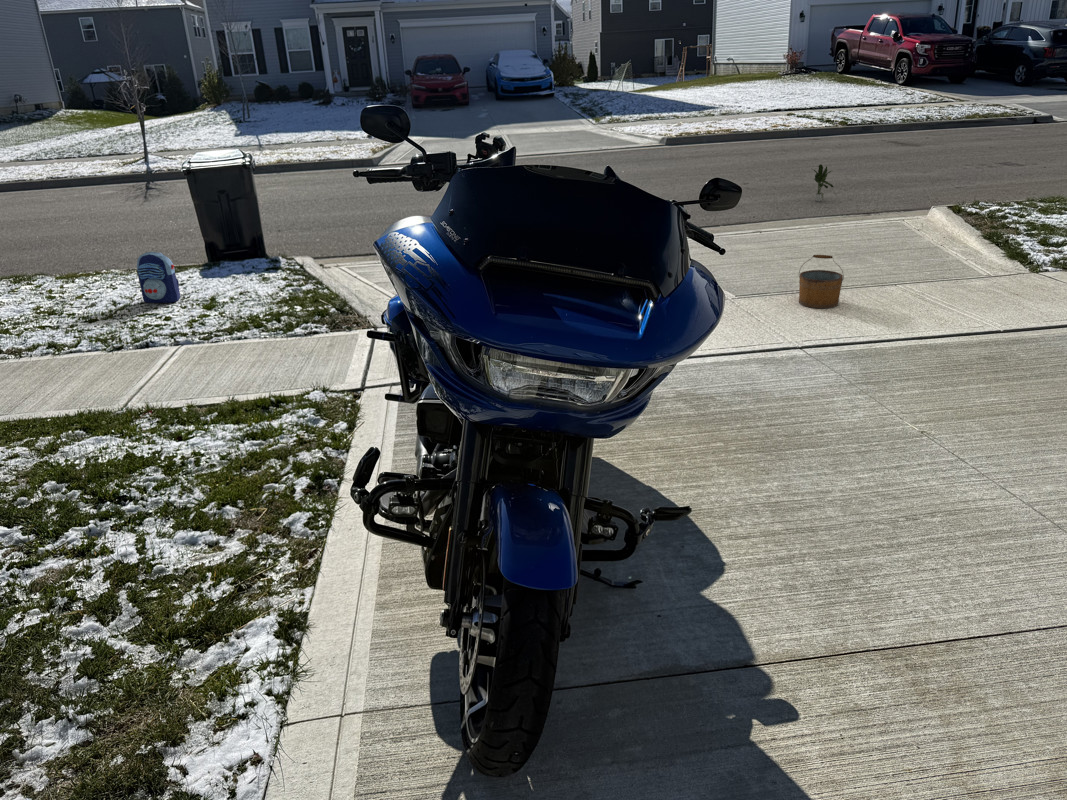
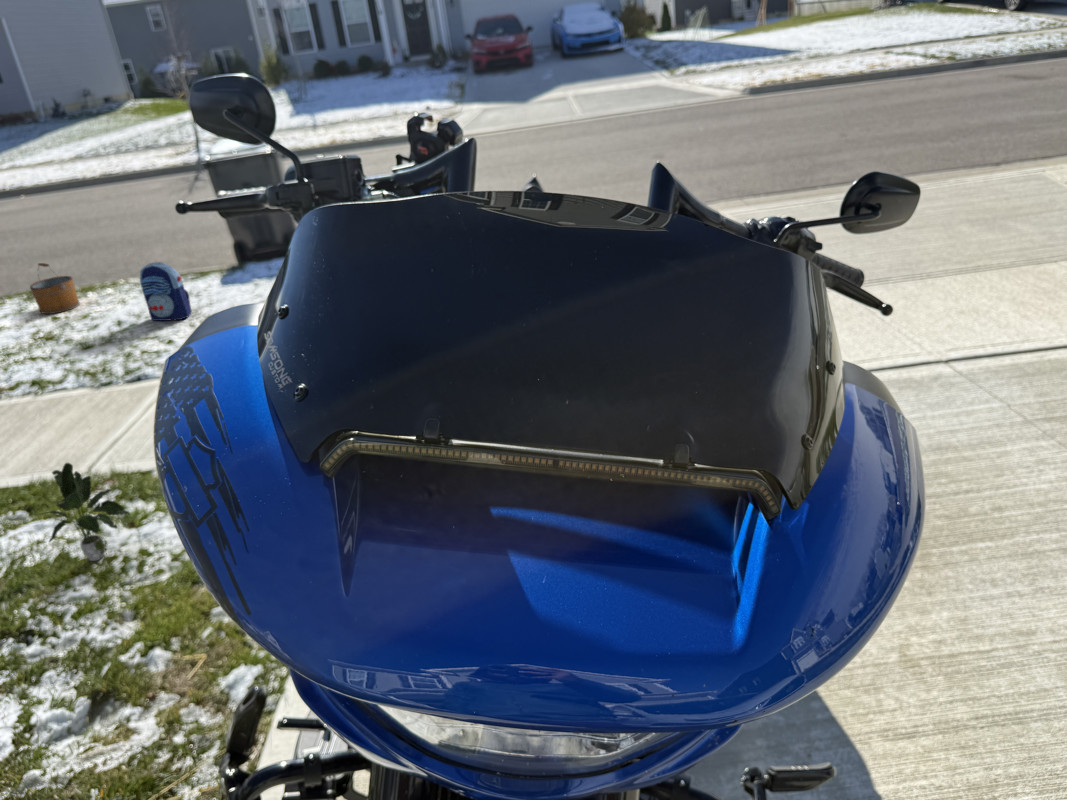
potted plant: present [814,164,833,201] -> present [42,463,130,561]
bucket: present [799,255,844,309] -> present [30,263,80,314]

